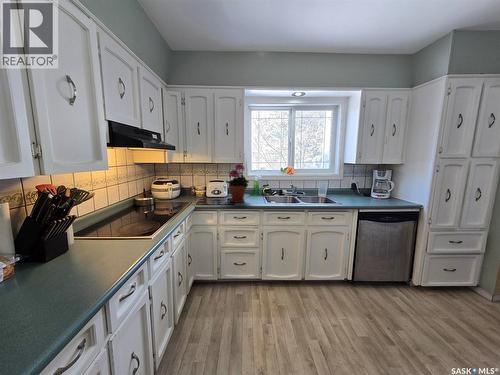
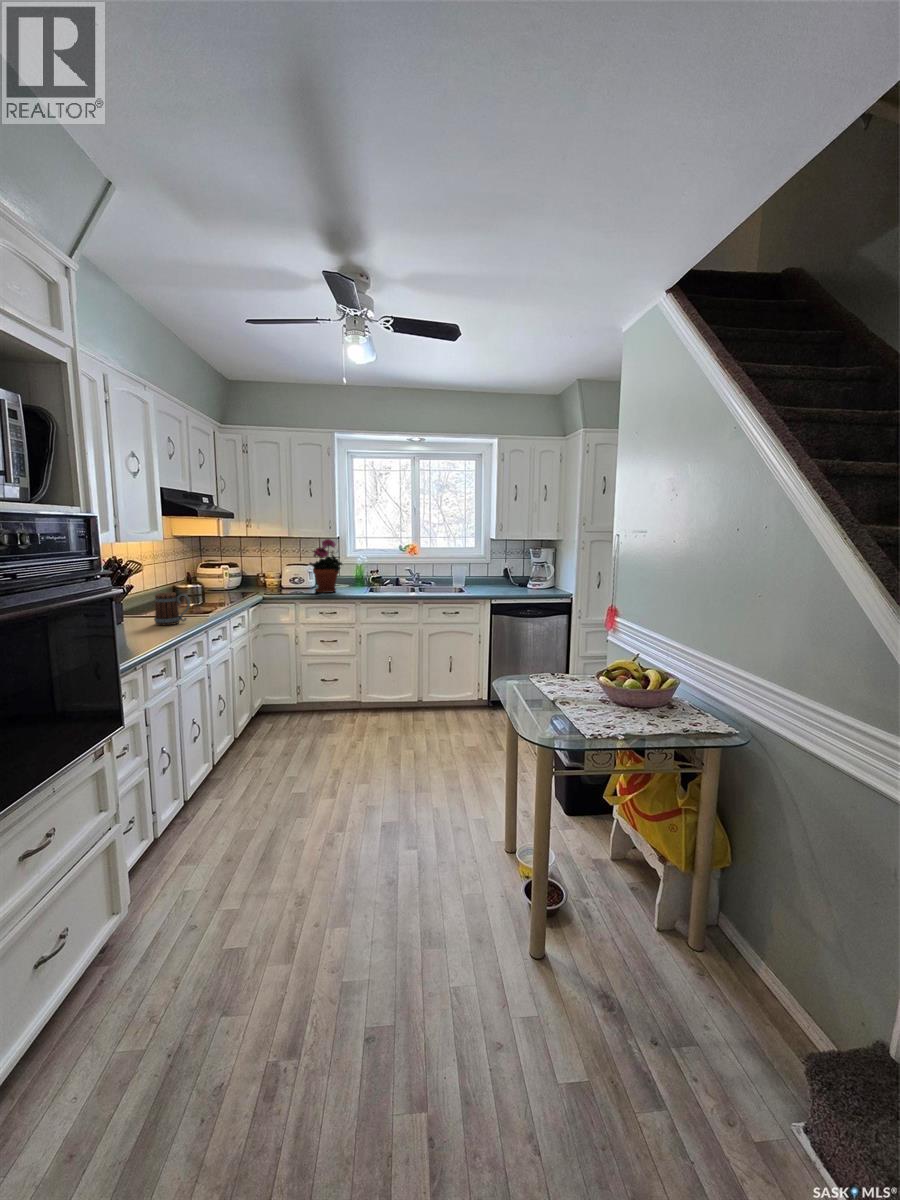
mug: none [94,219,129,254] -> present [154,592,190,625]

